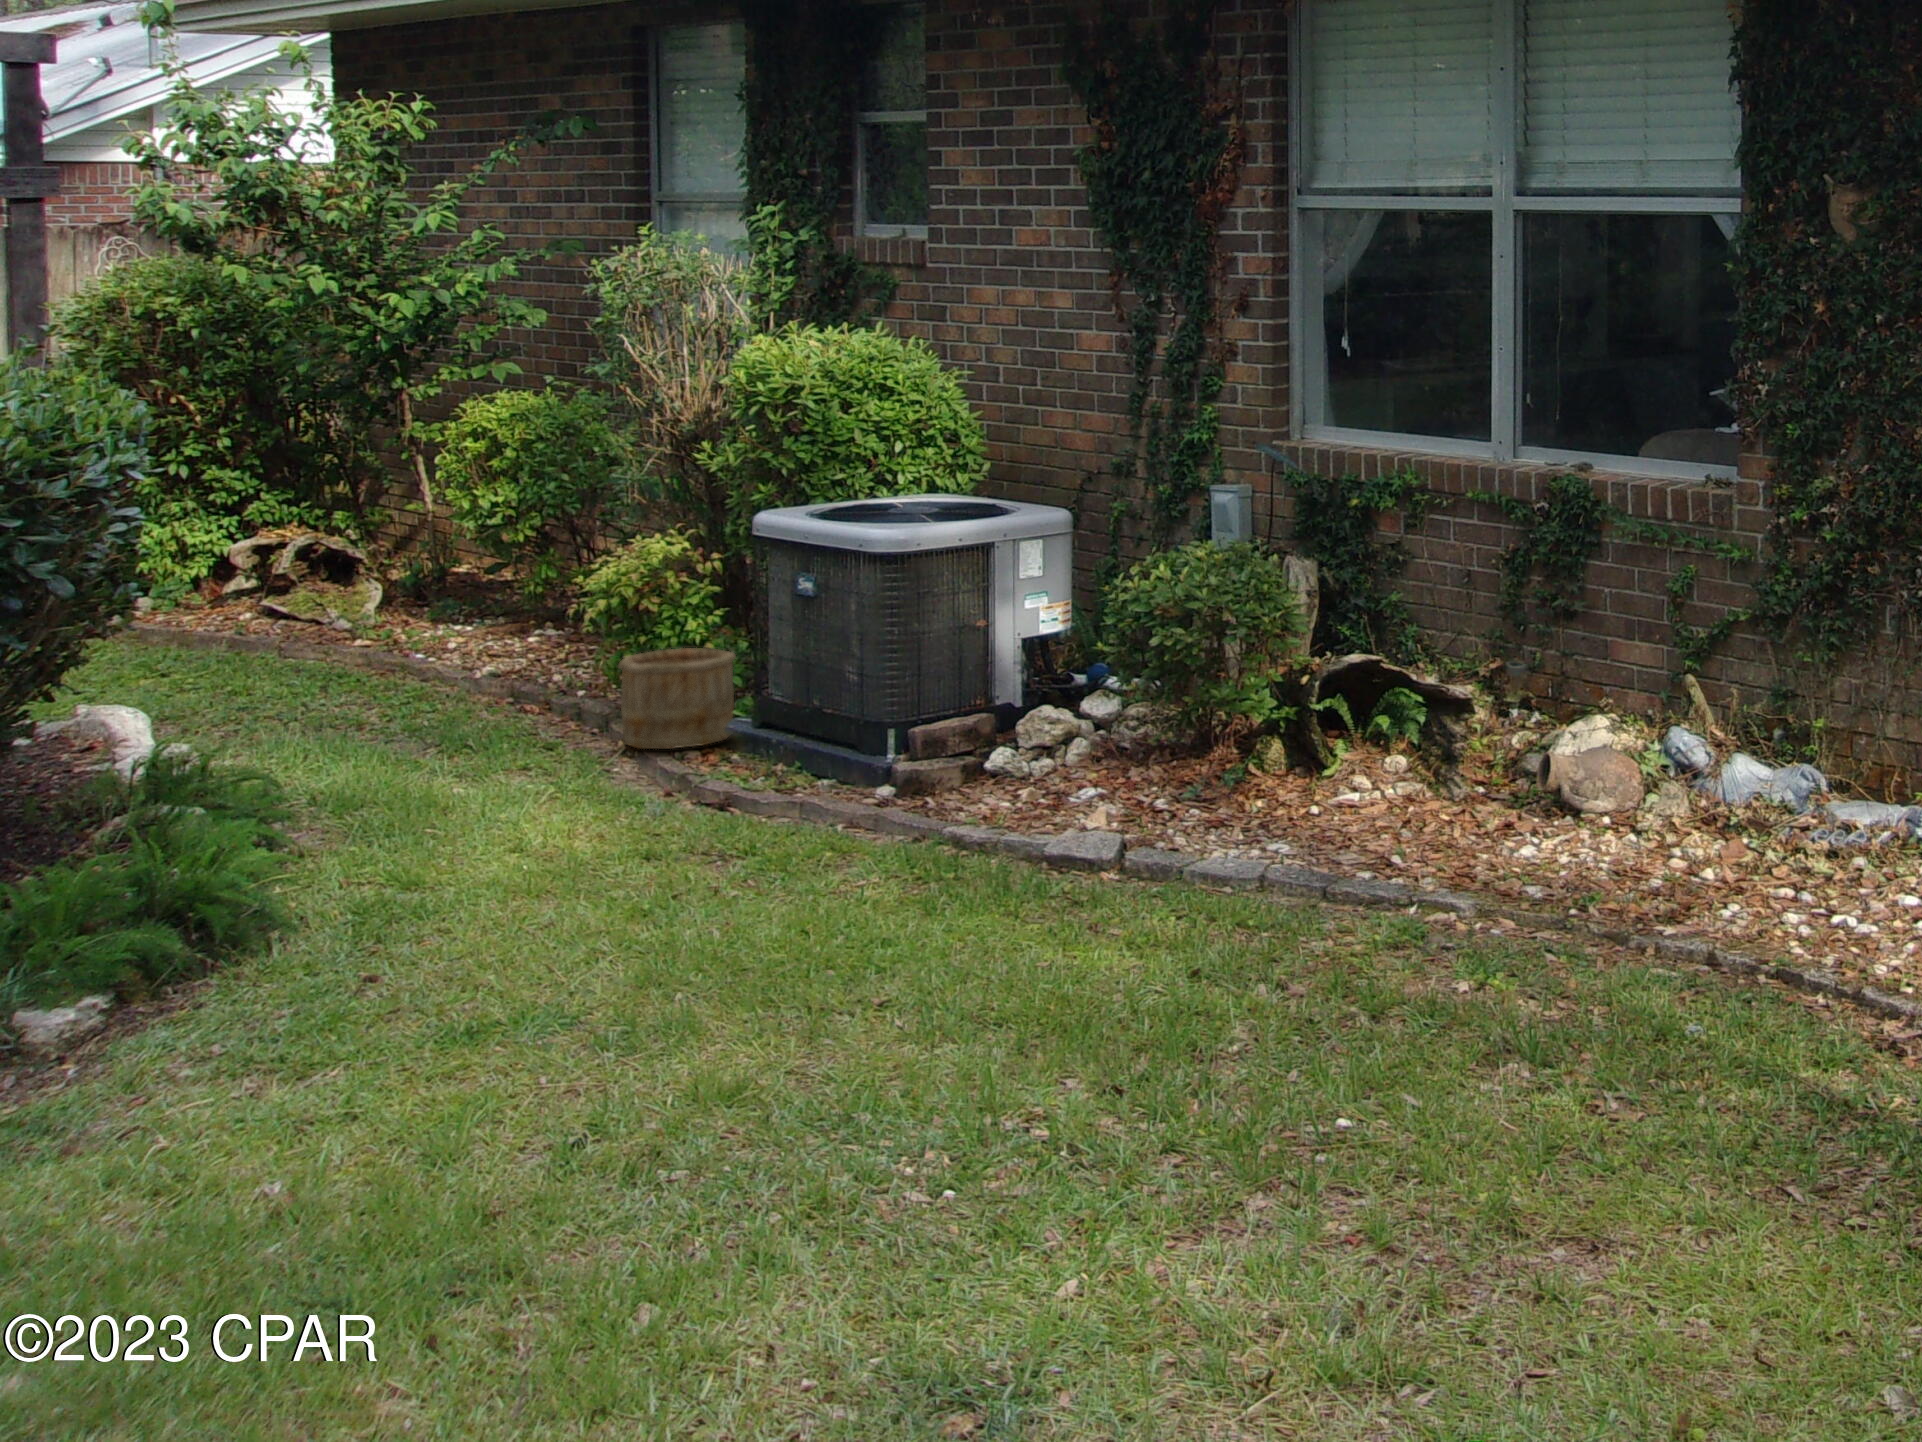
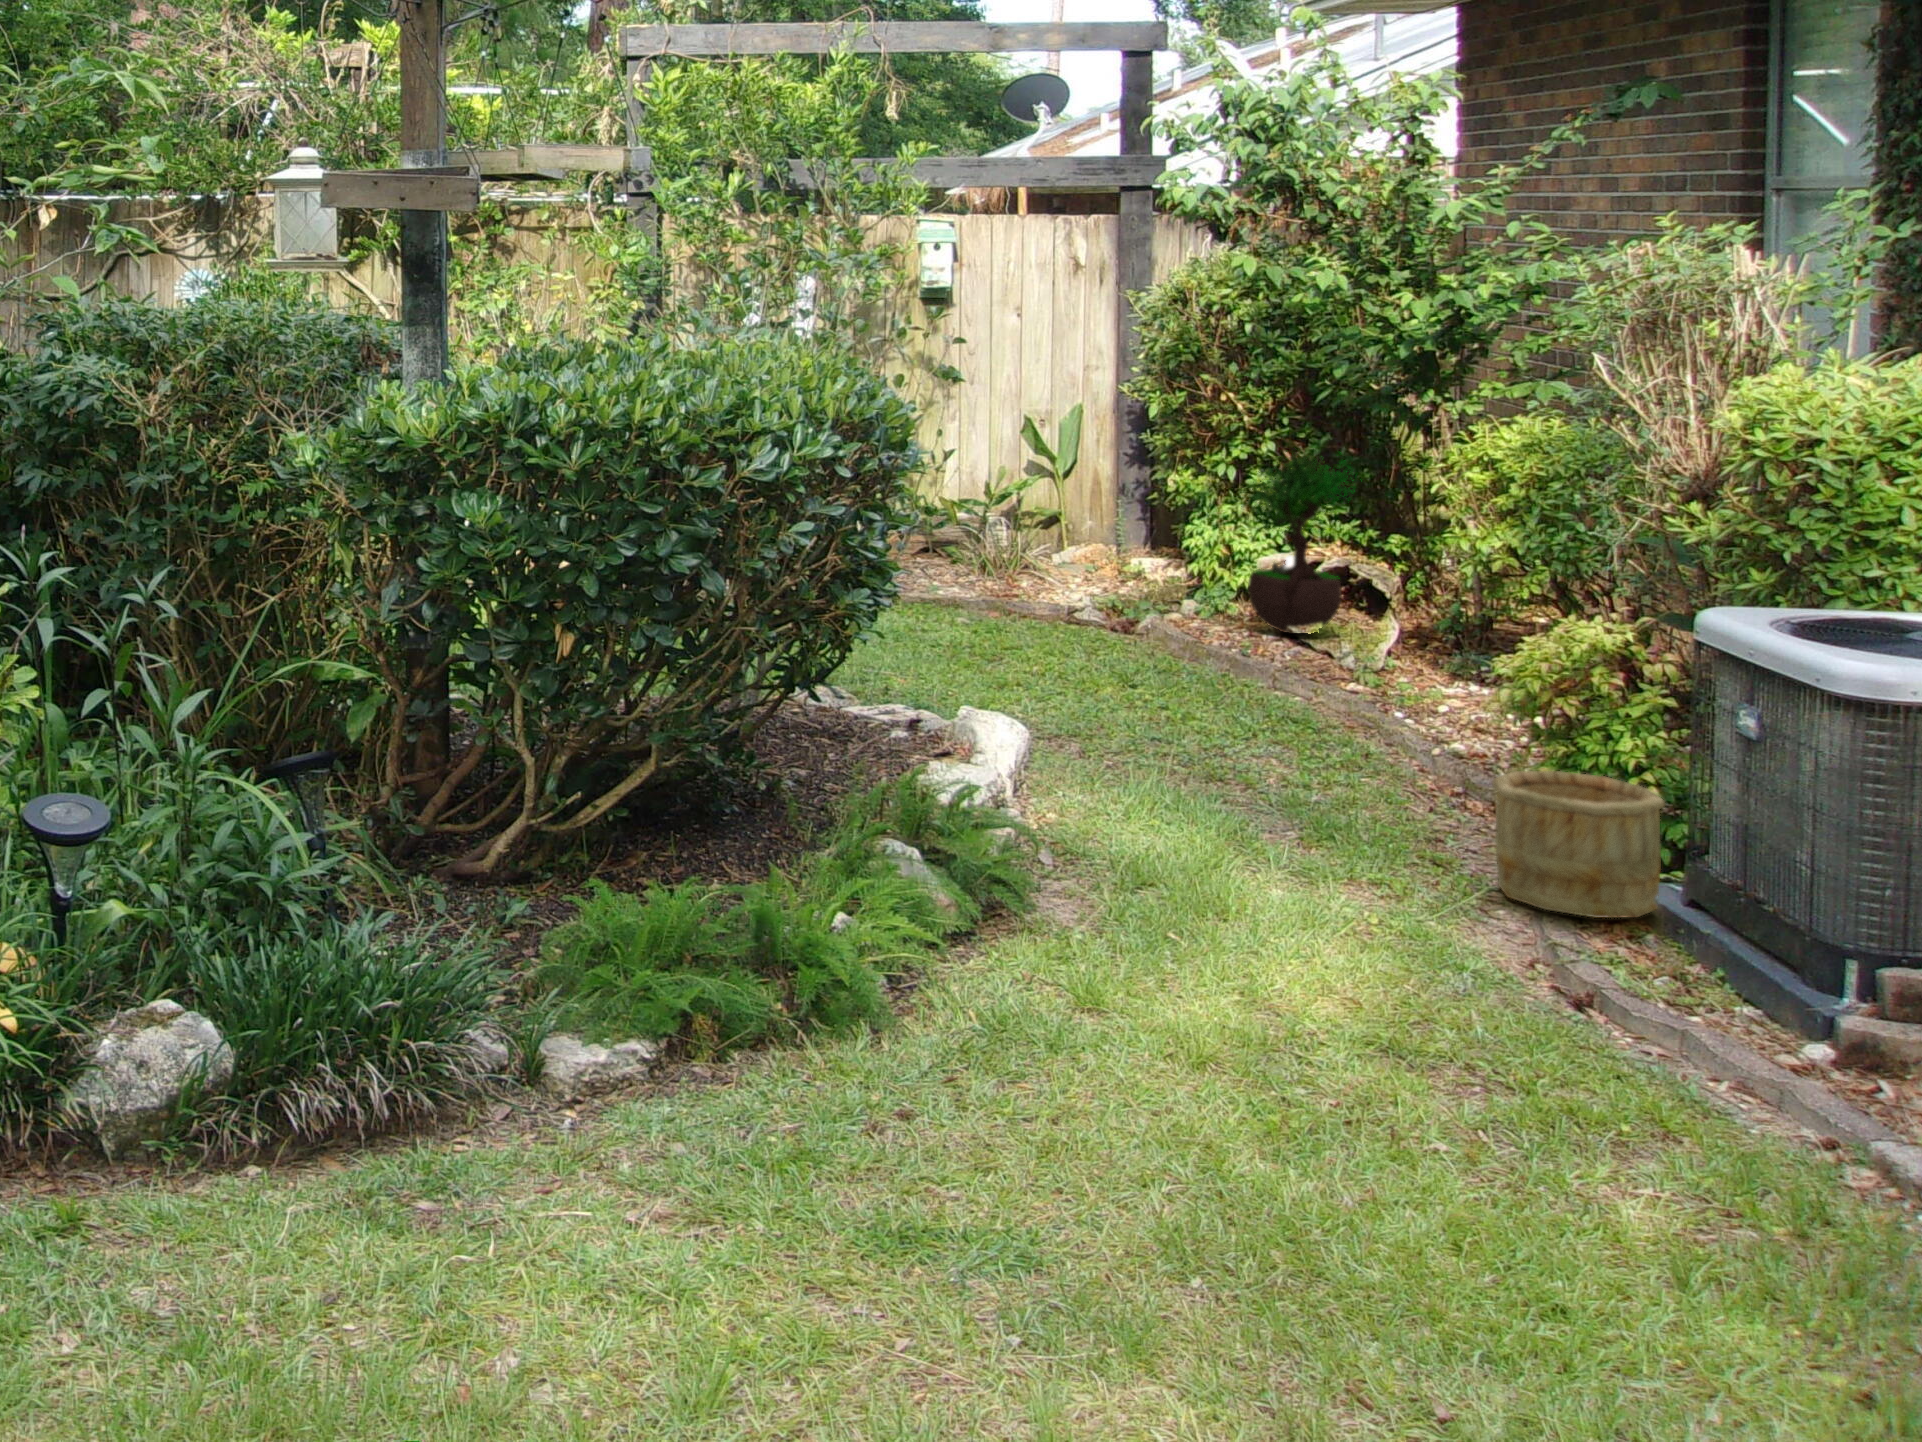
potted tree: none [206,426,331,618] -> present [1247,449,1355,634]

